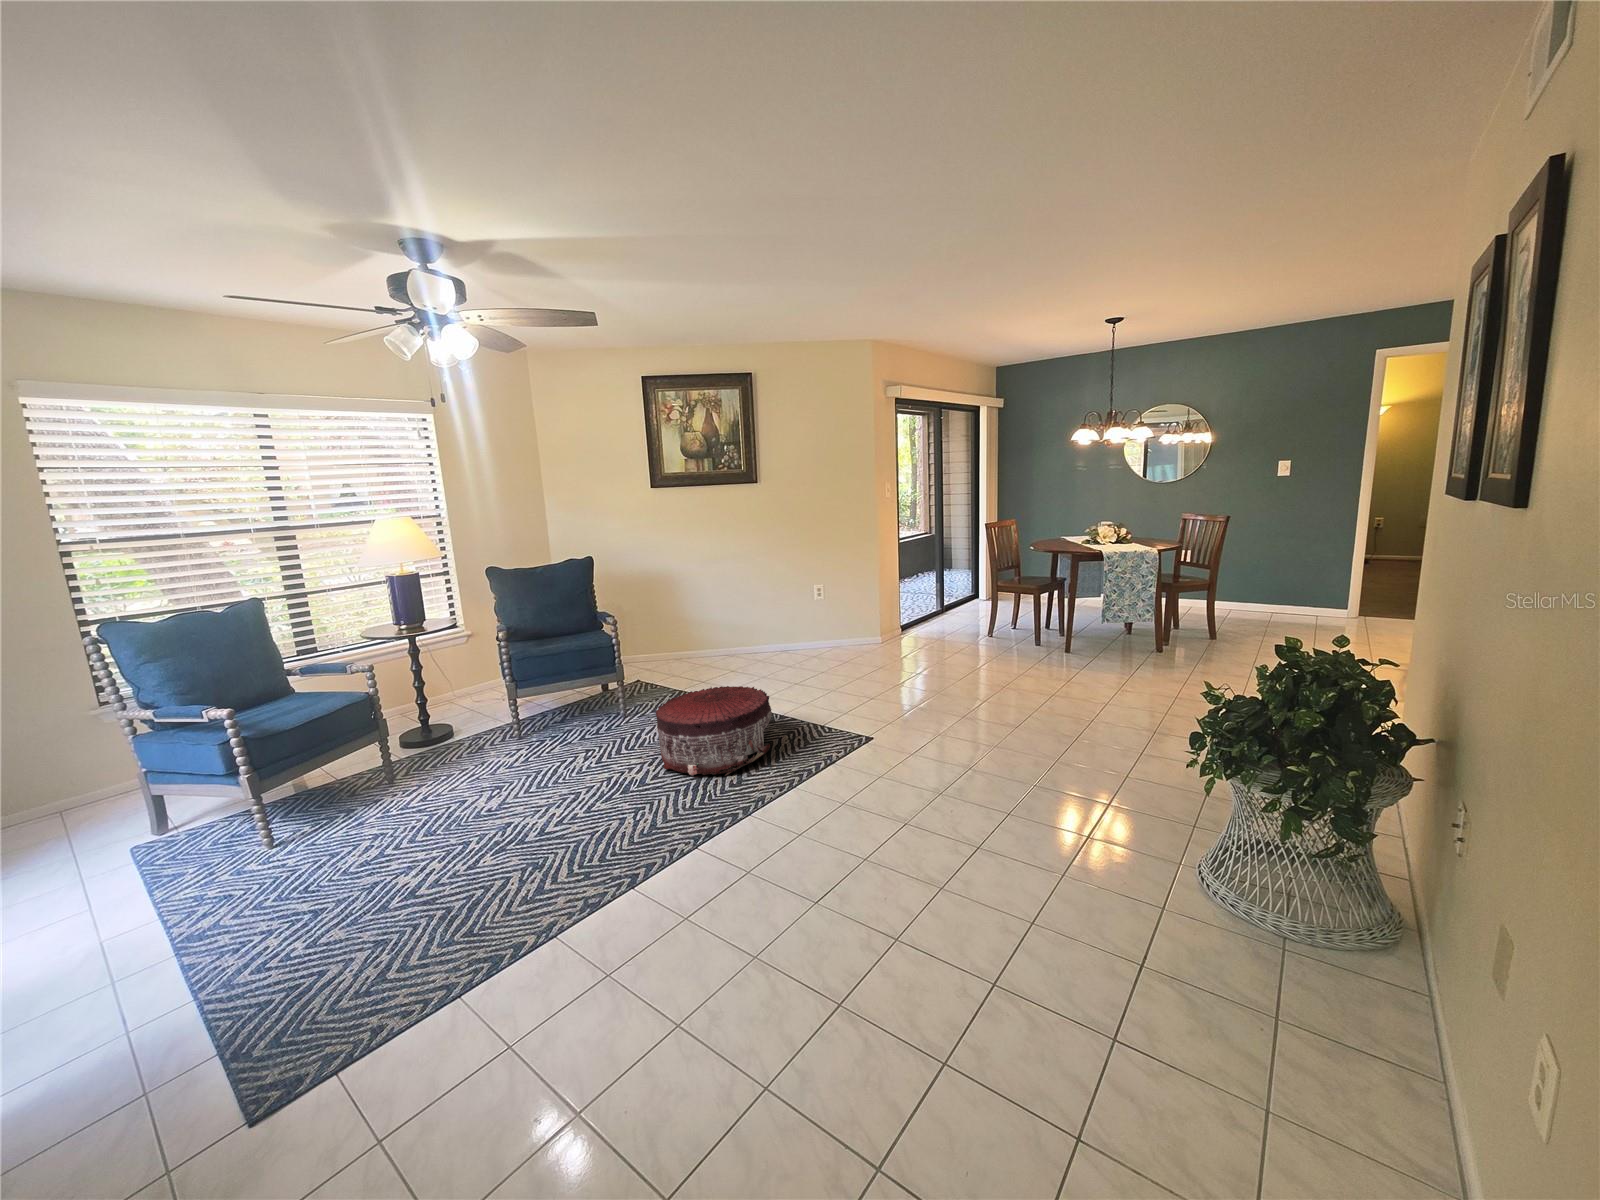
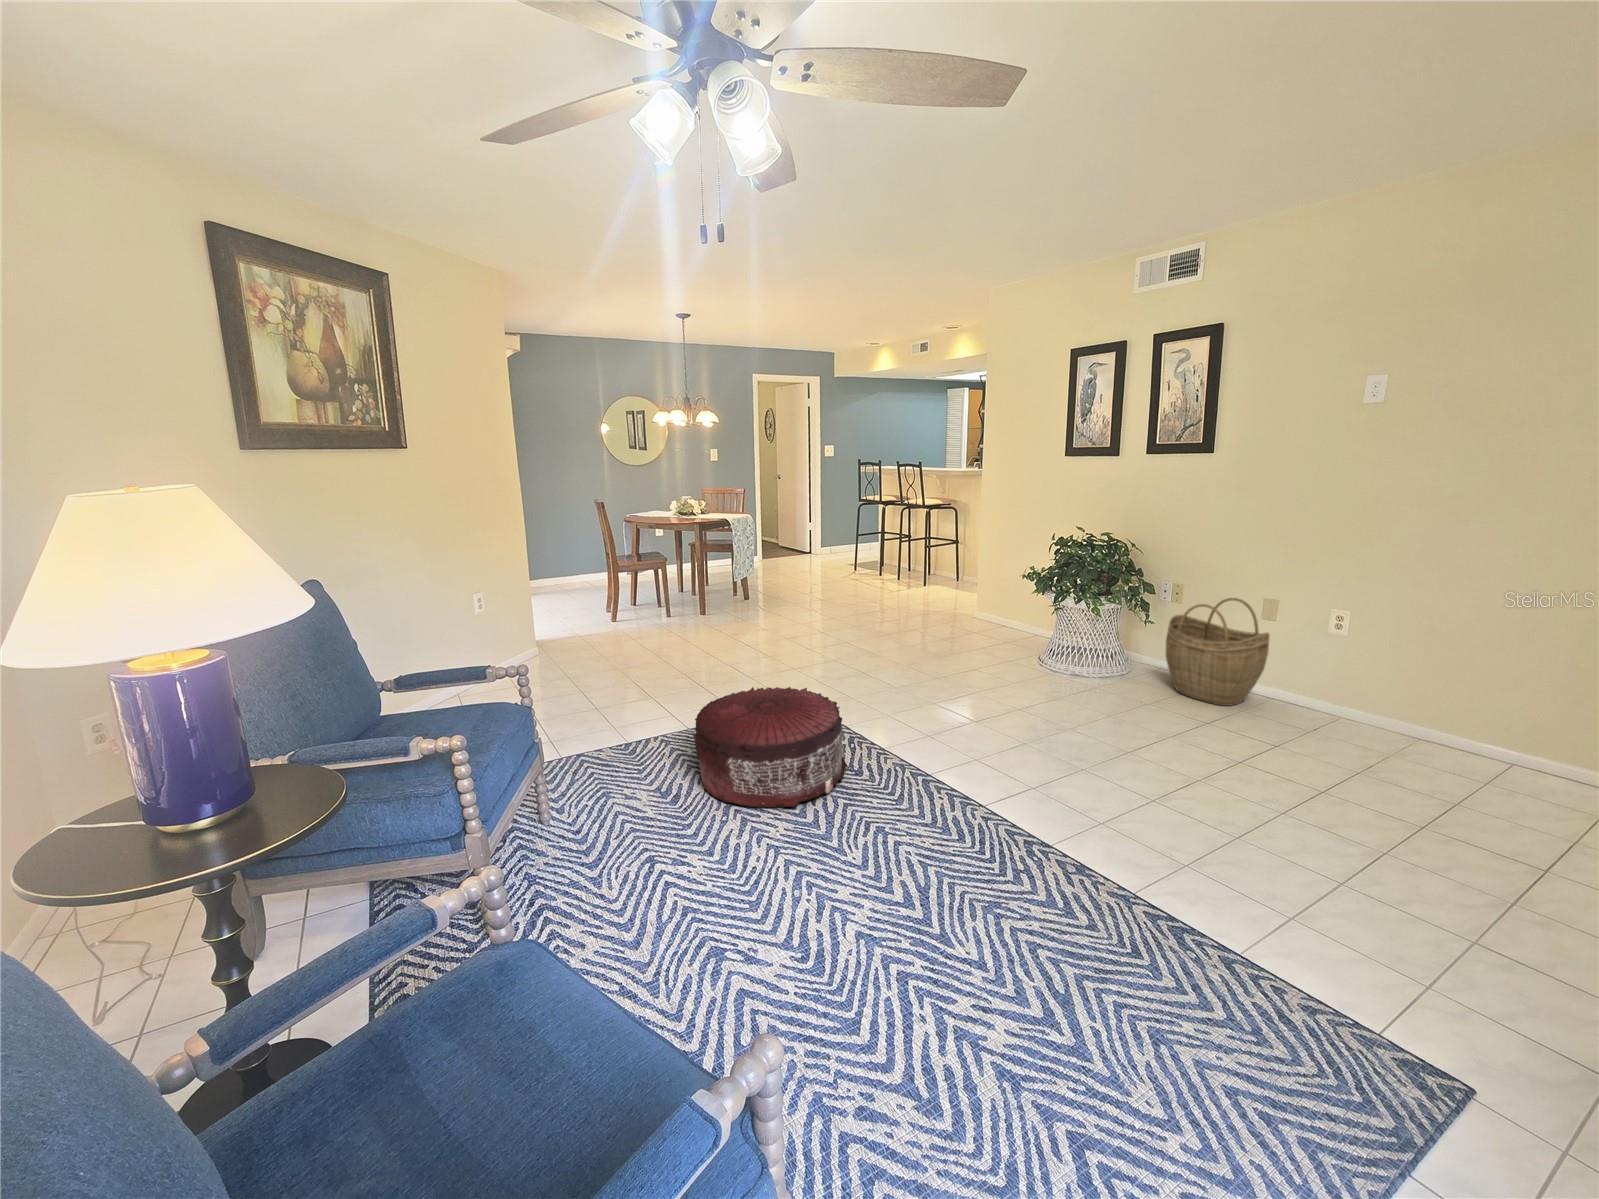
woven basket: none [1229,802,1439,1086] -> present [1166,598,1270,706]

